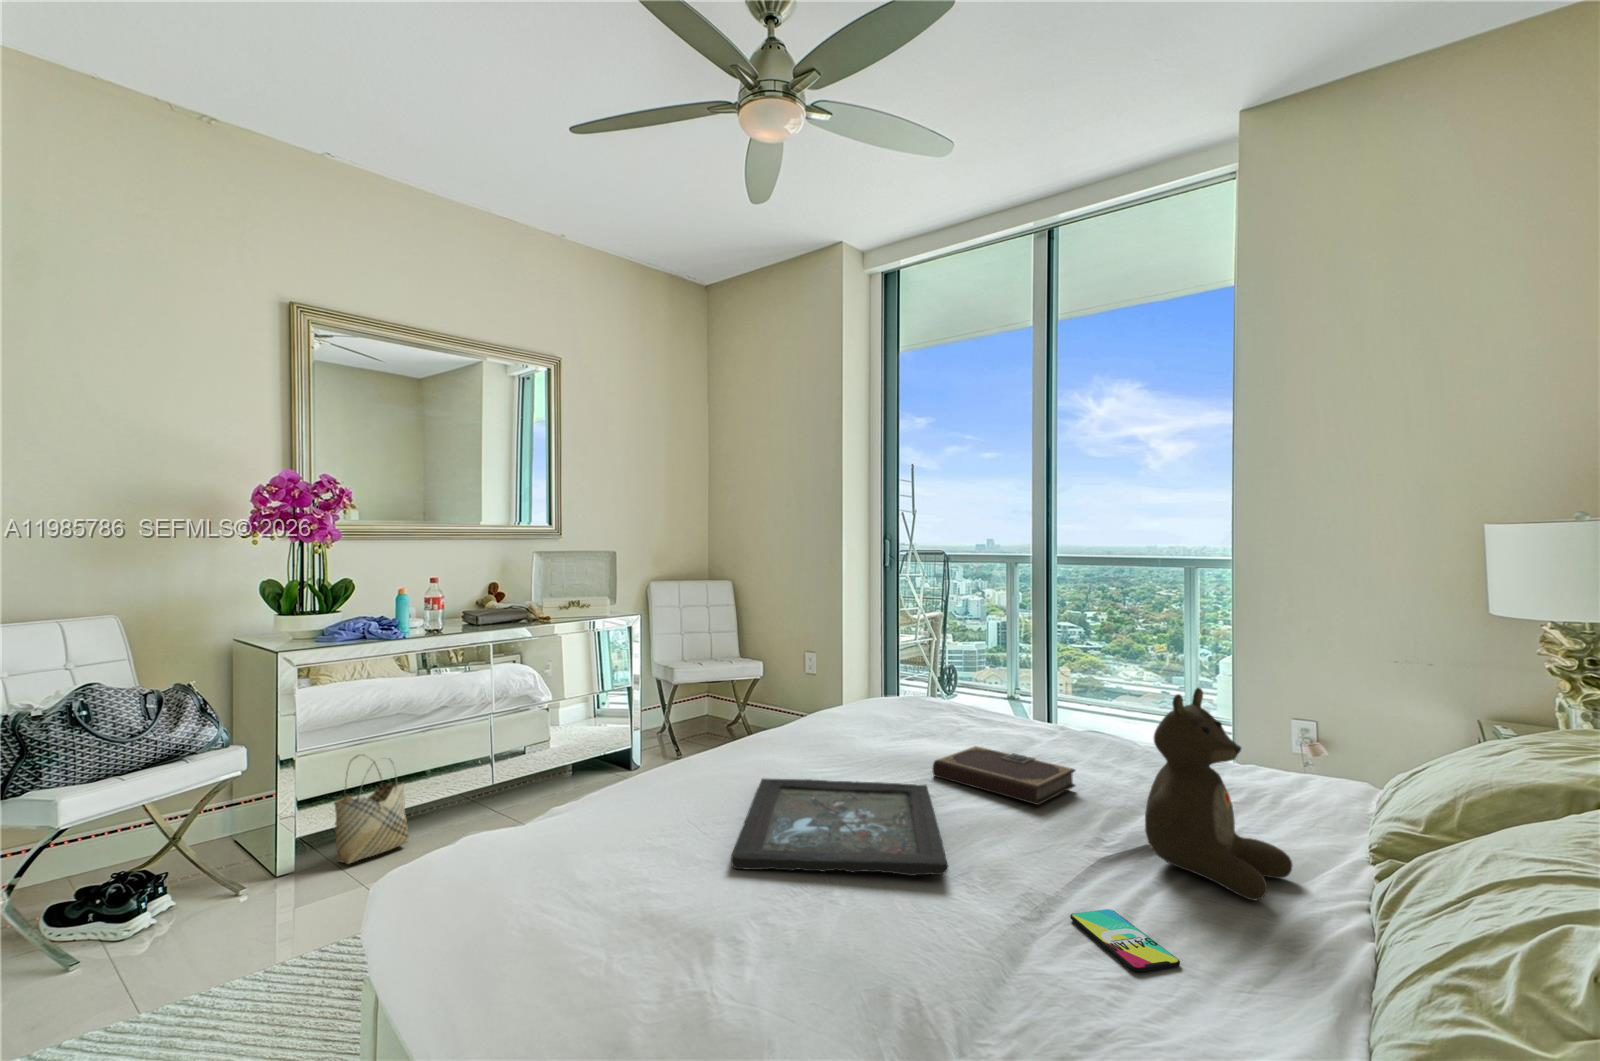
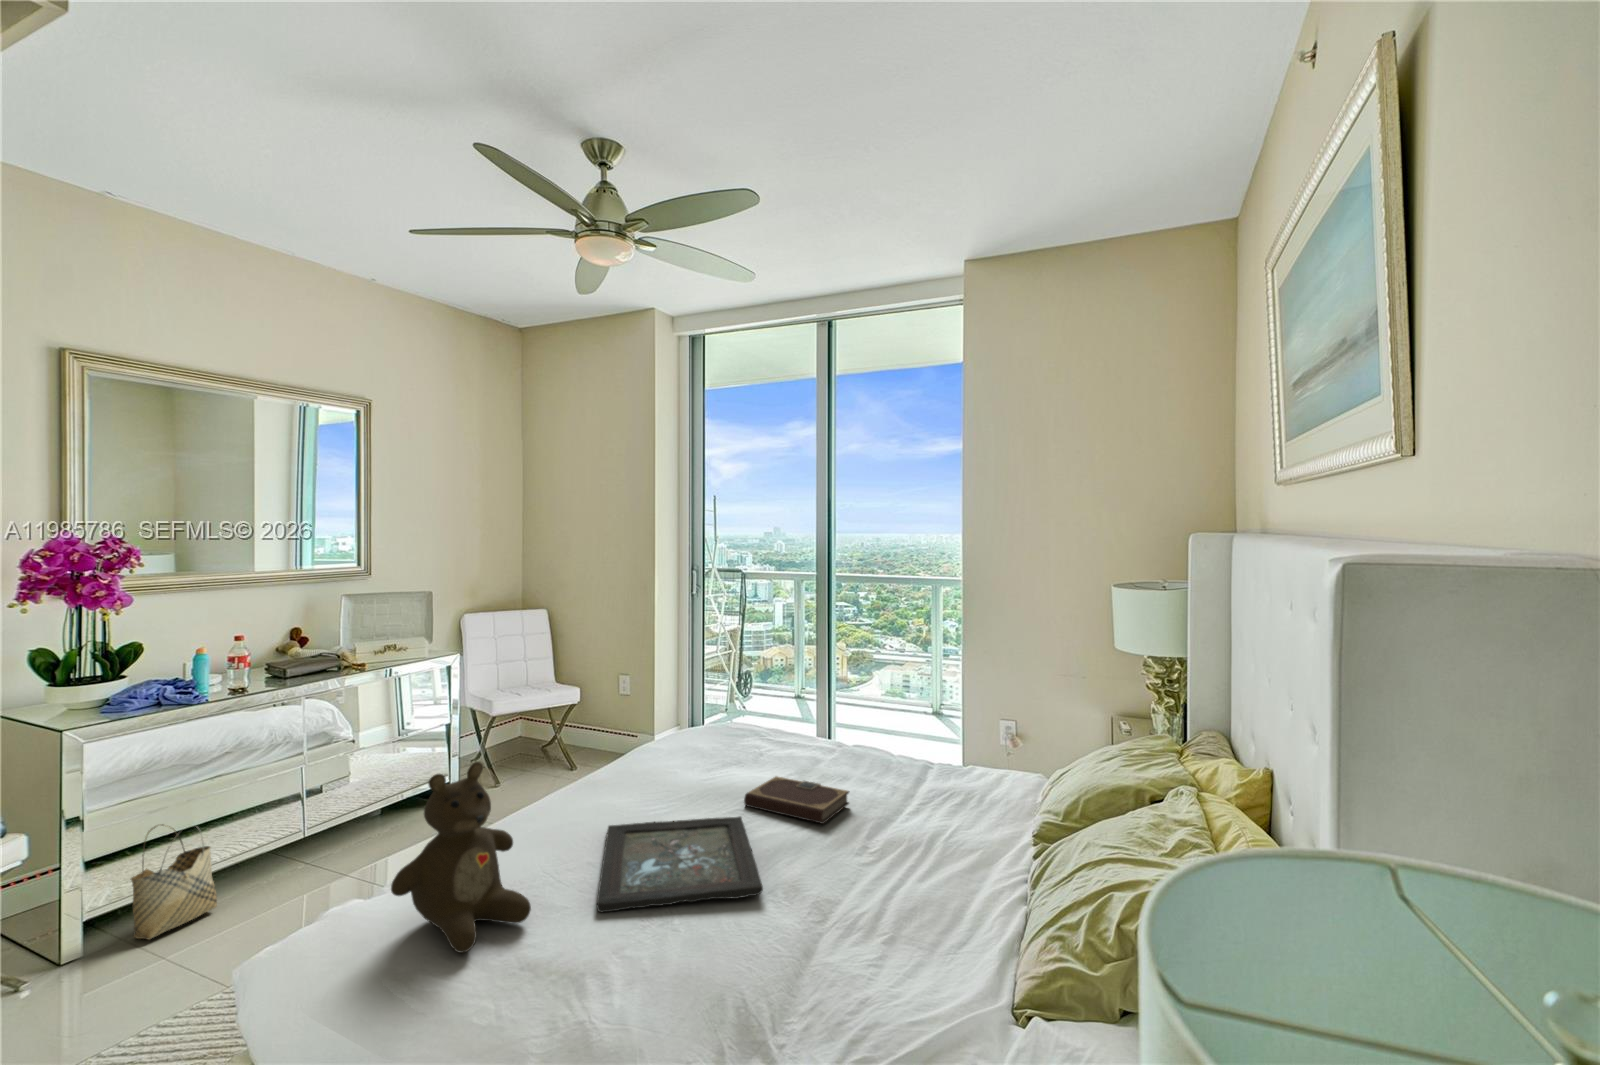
teddy bear: present [1145,688,1292,900] -> present [391,762,531,953]
smartphone: present [1070,909,1180,972] -> none [847,903,916,948]

